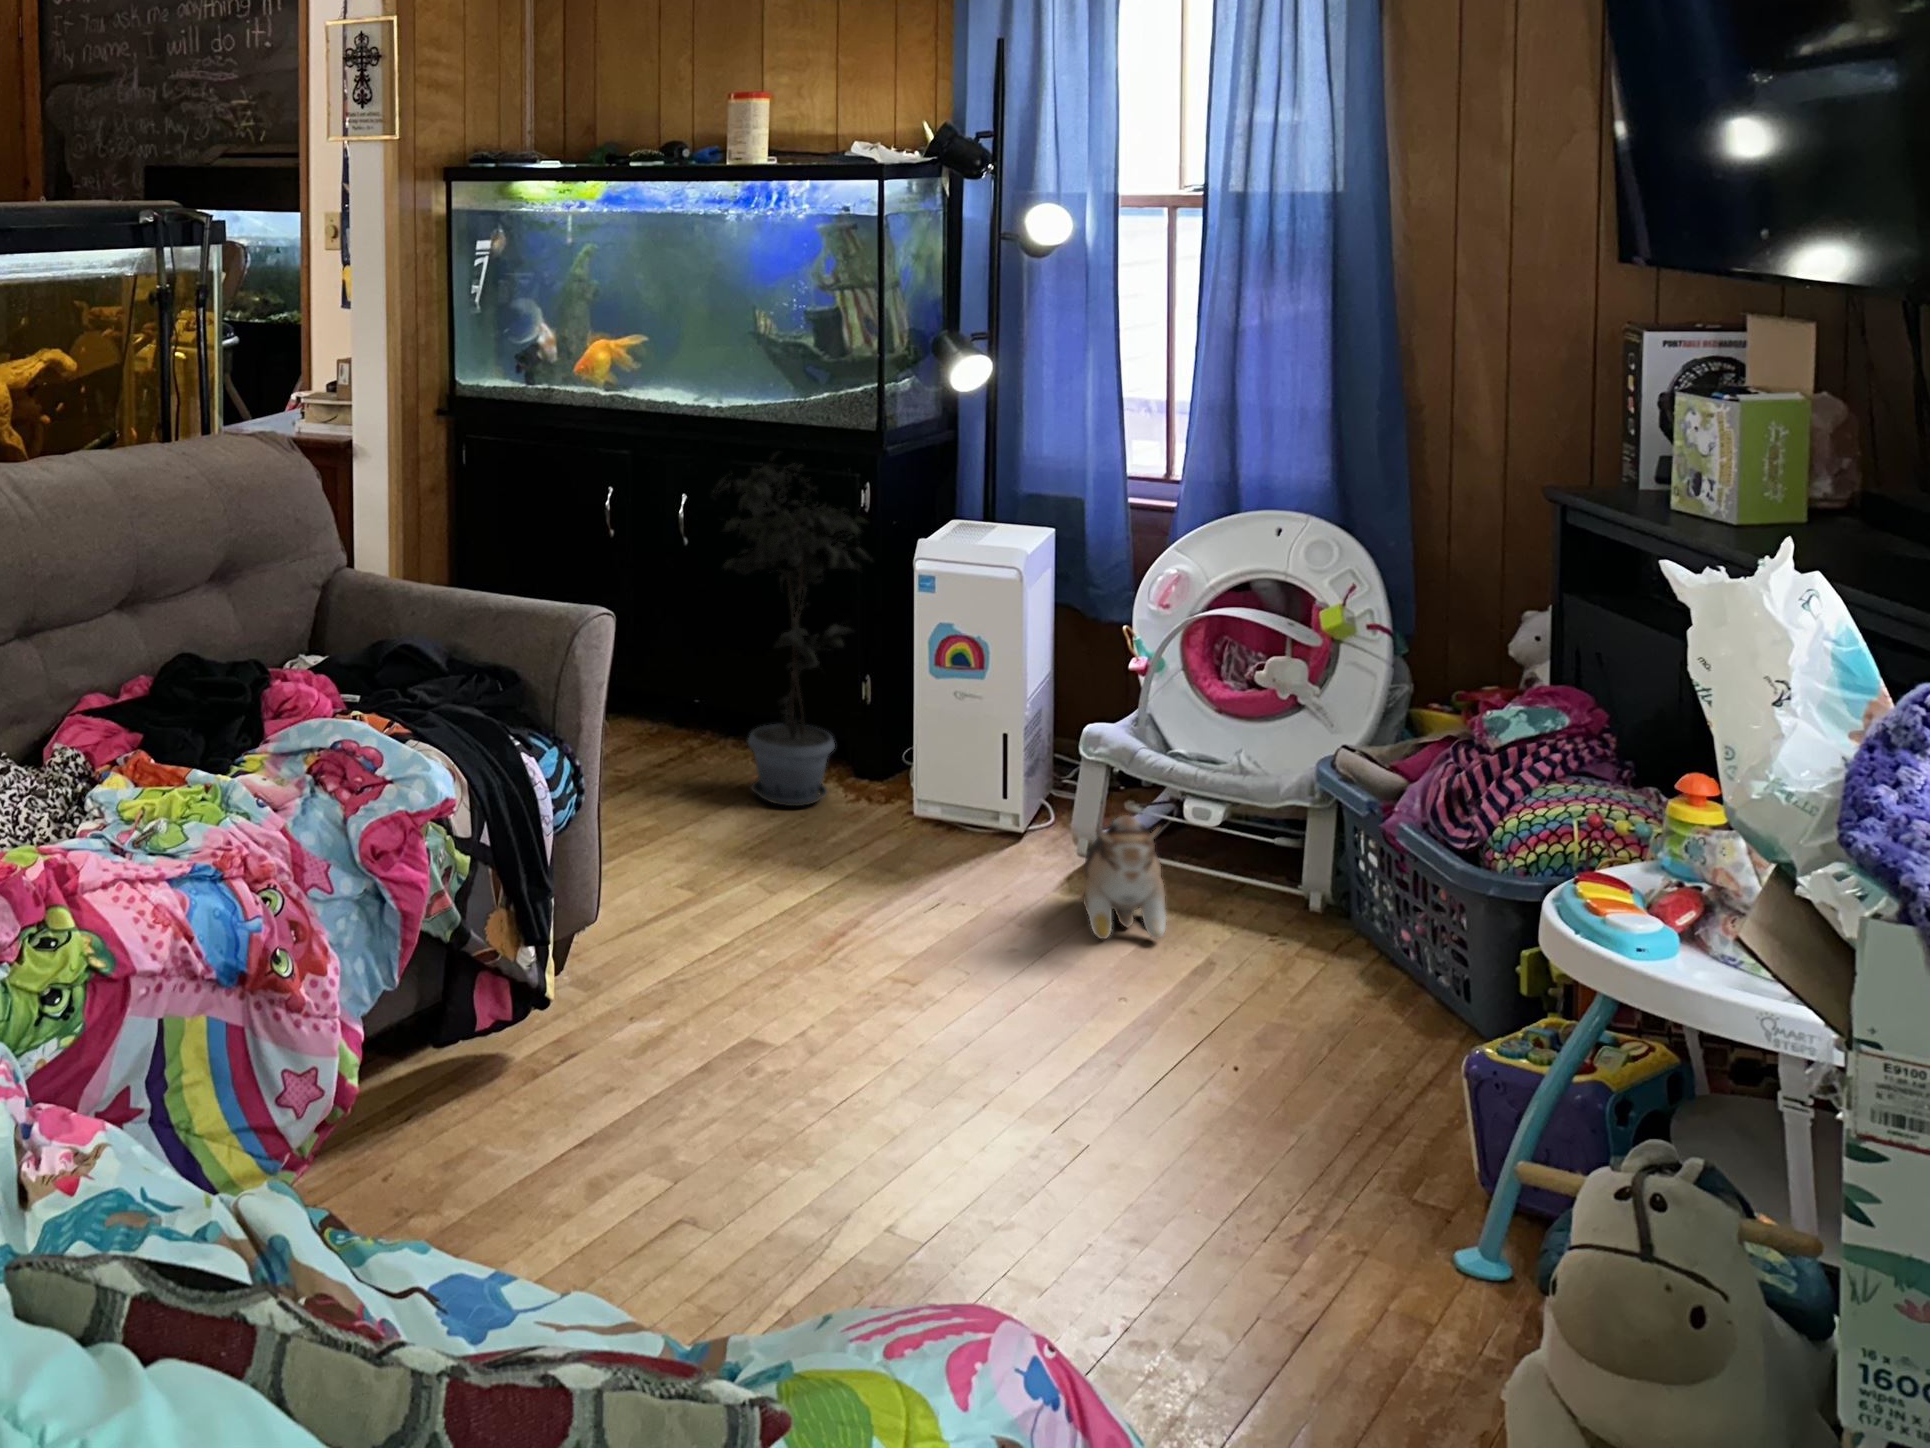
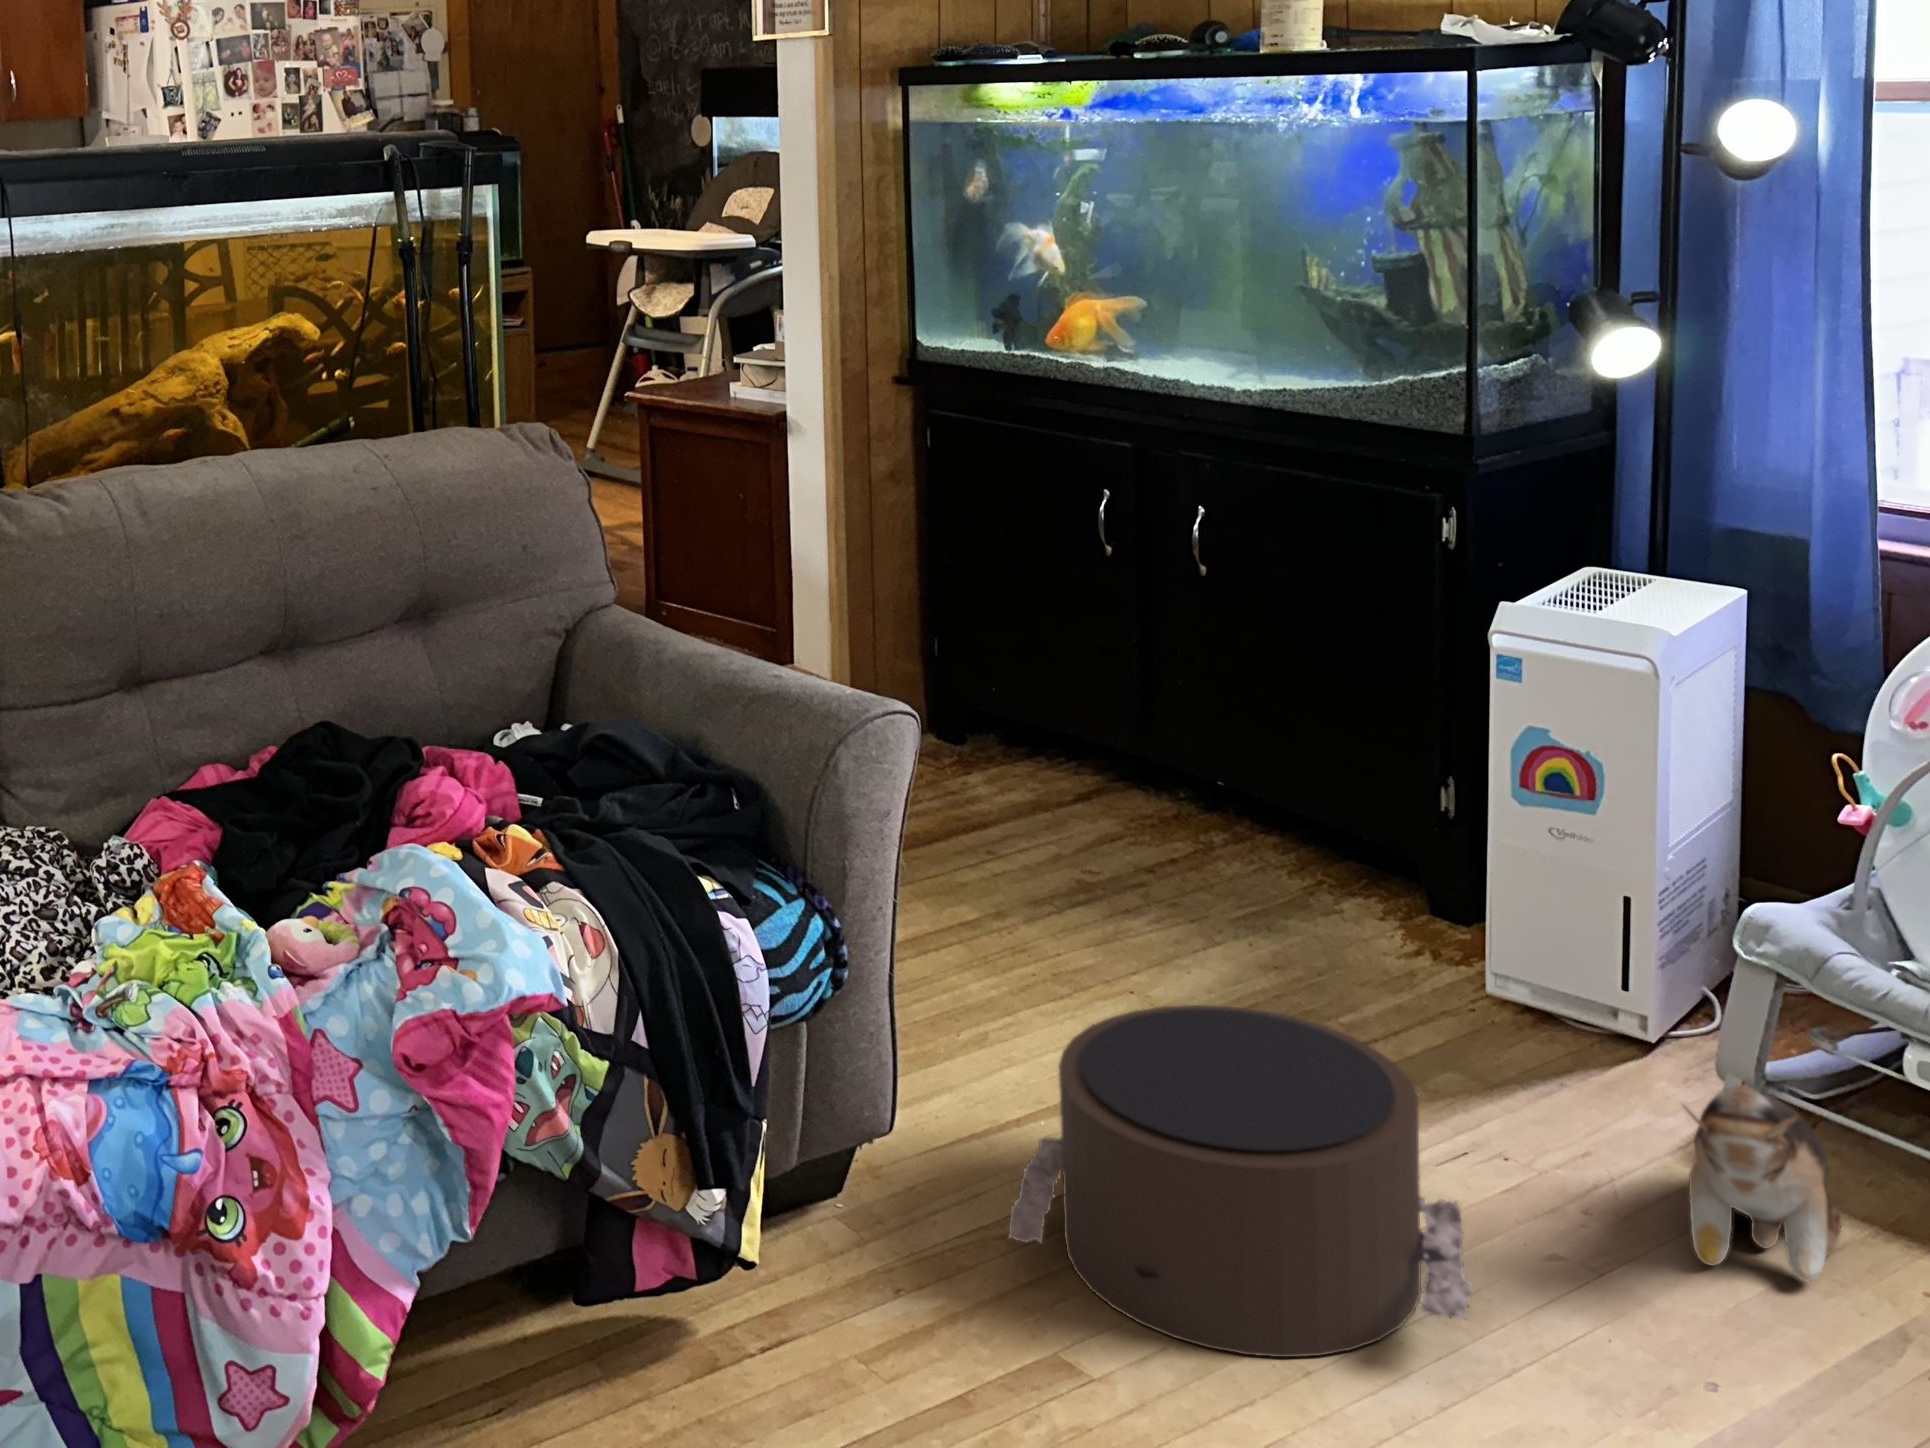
potted plant: present [713,452,872,806] -> none [1201,468,1445,957]
pouf: none [694,810,1001,1019] -> present [1009,1005,1473,1357]

